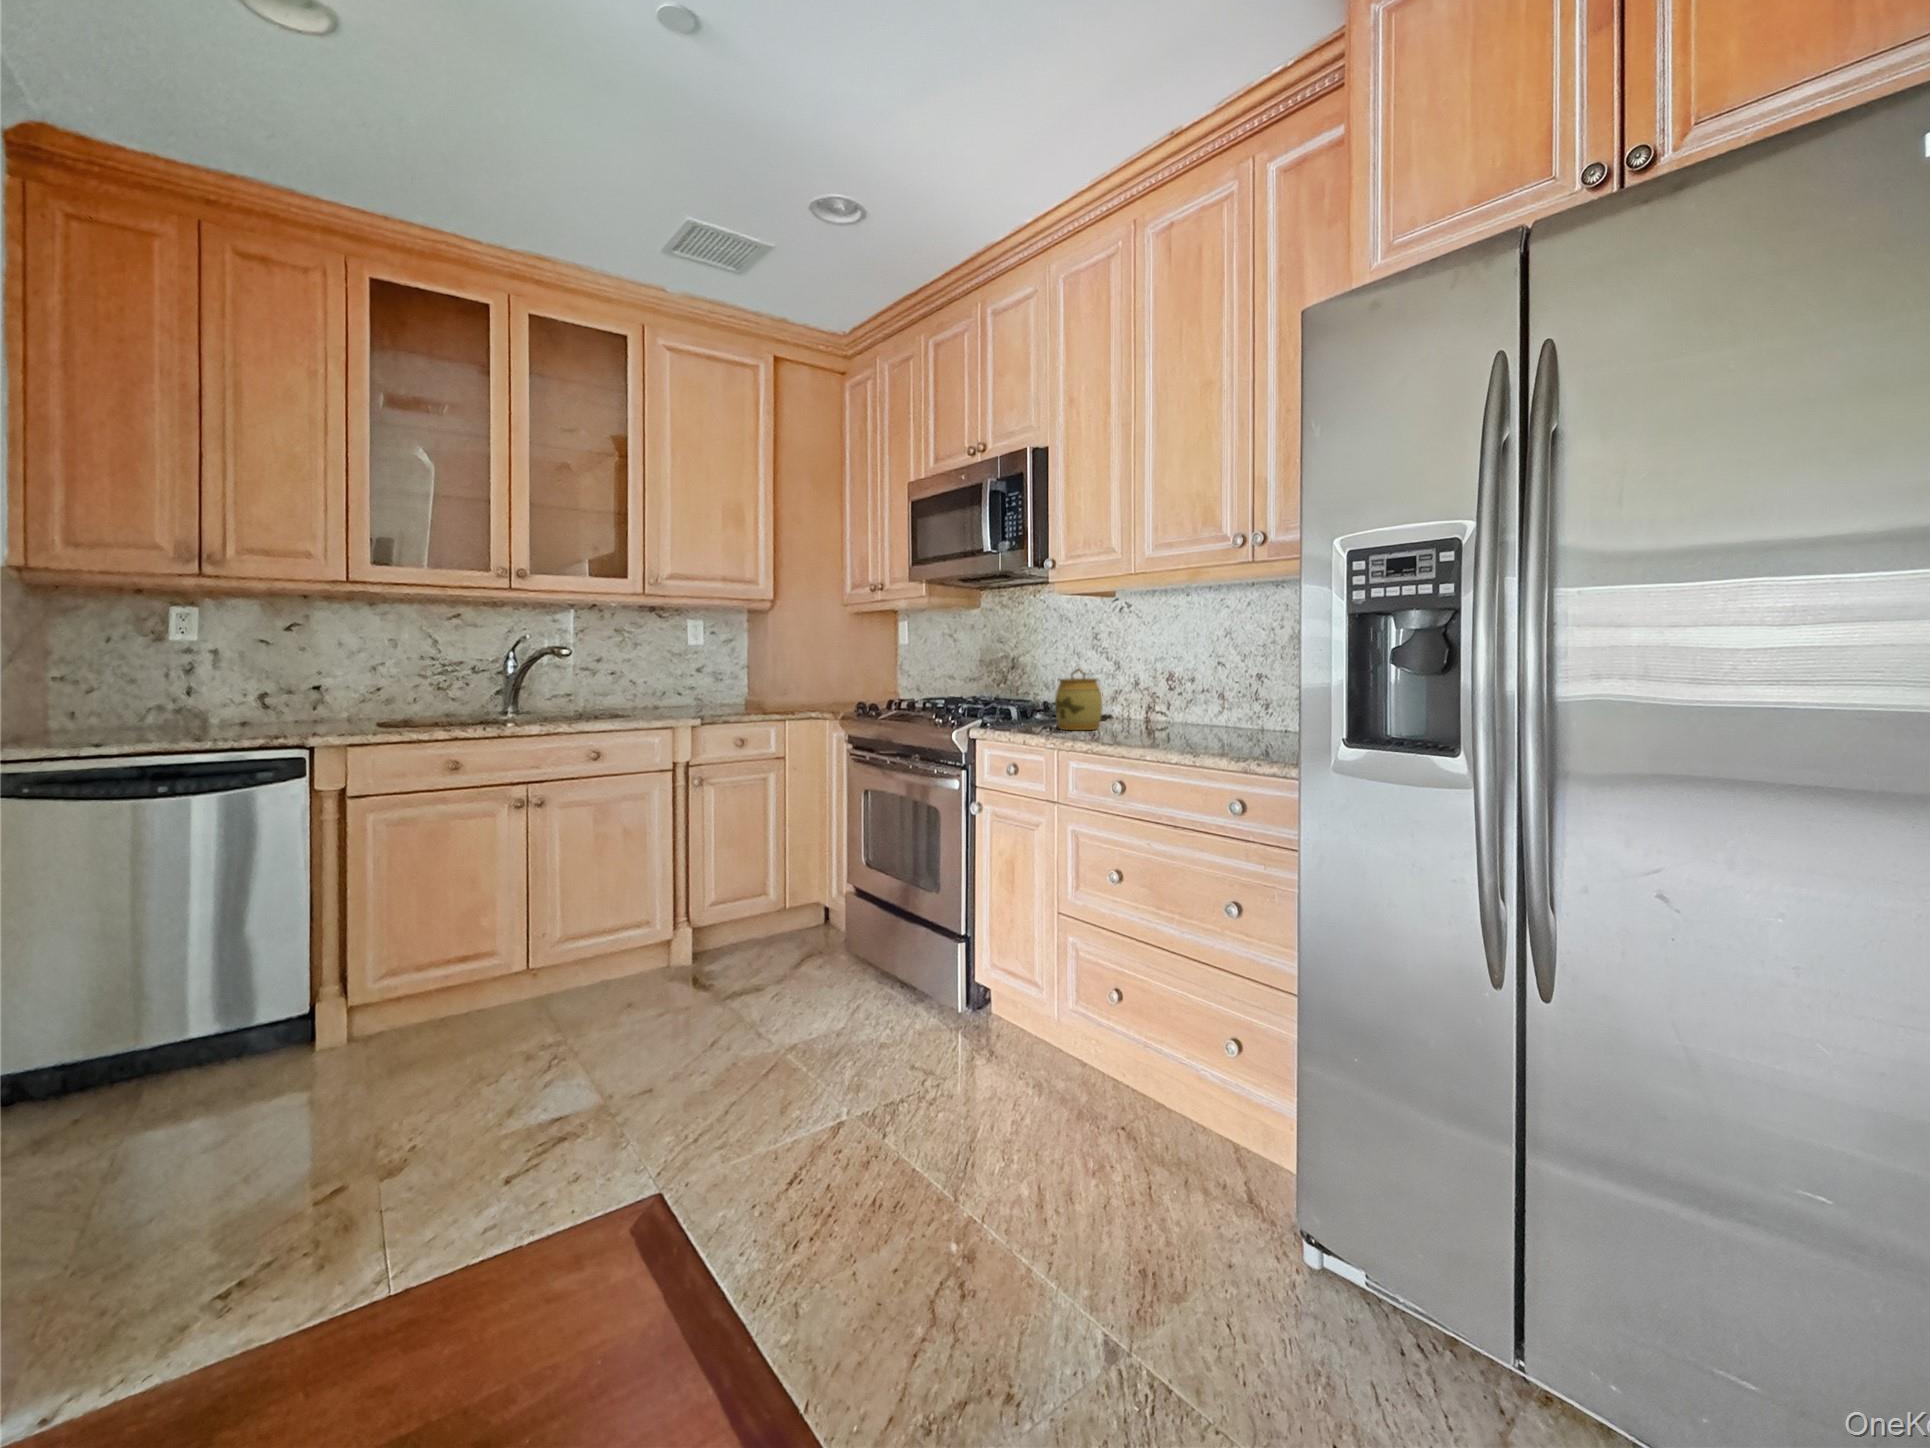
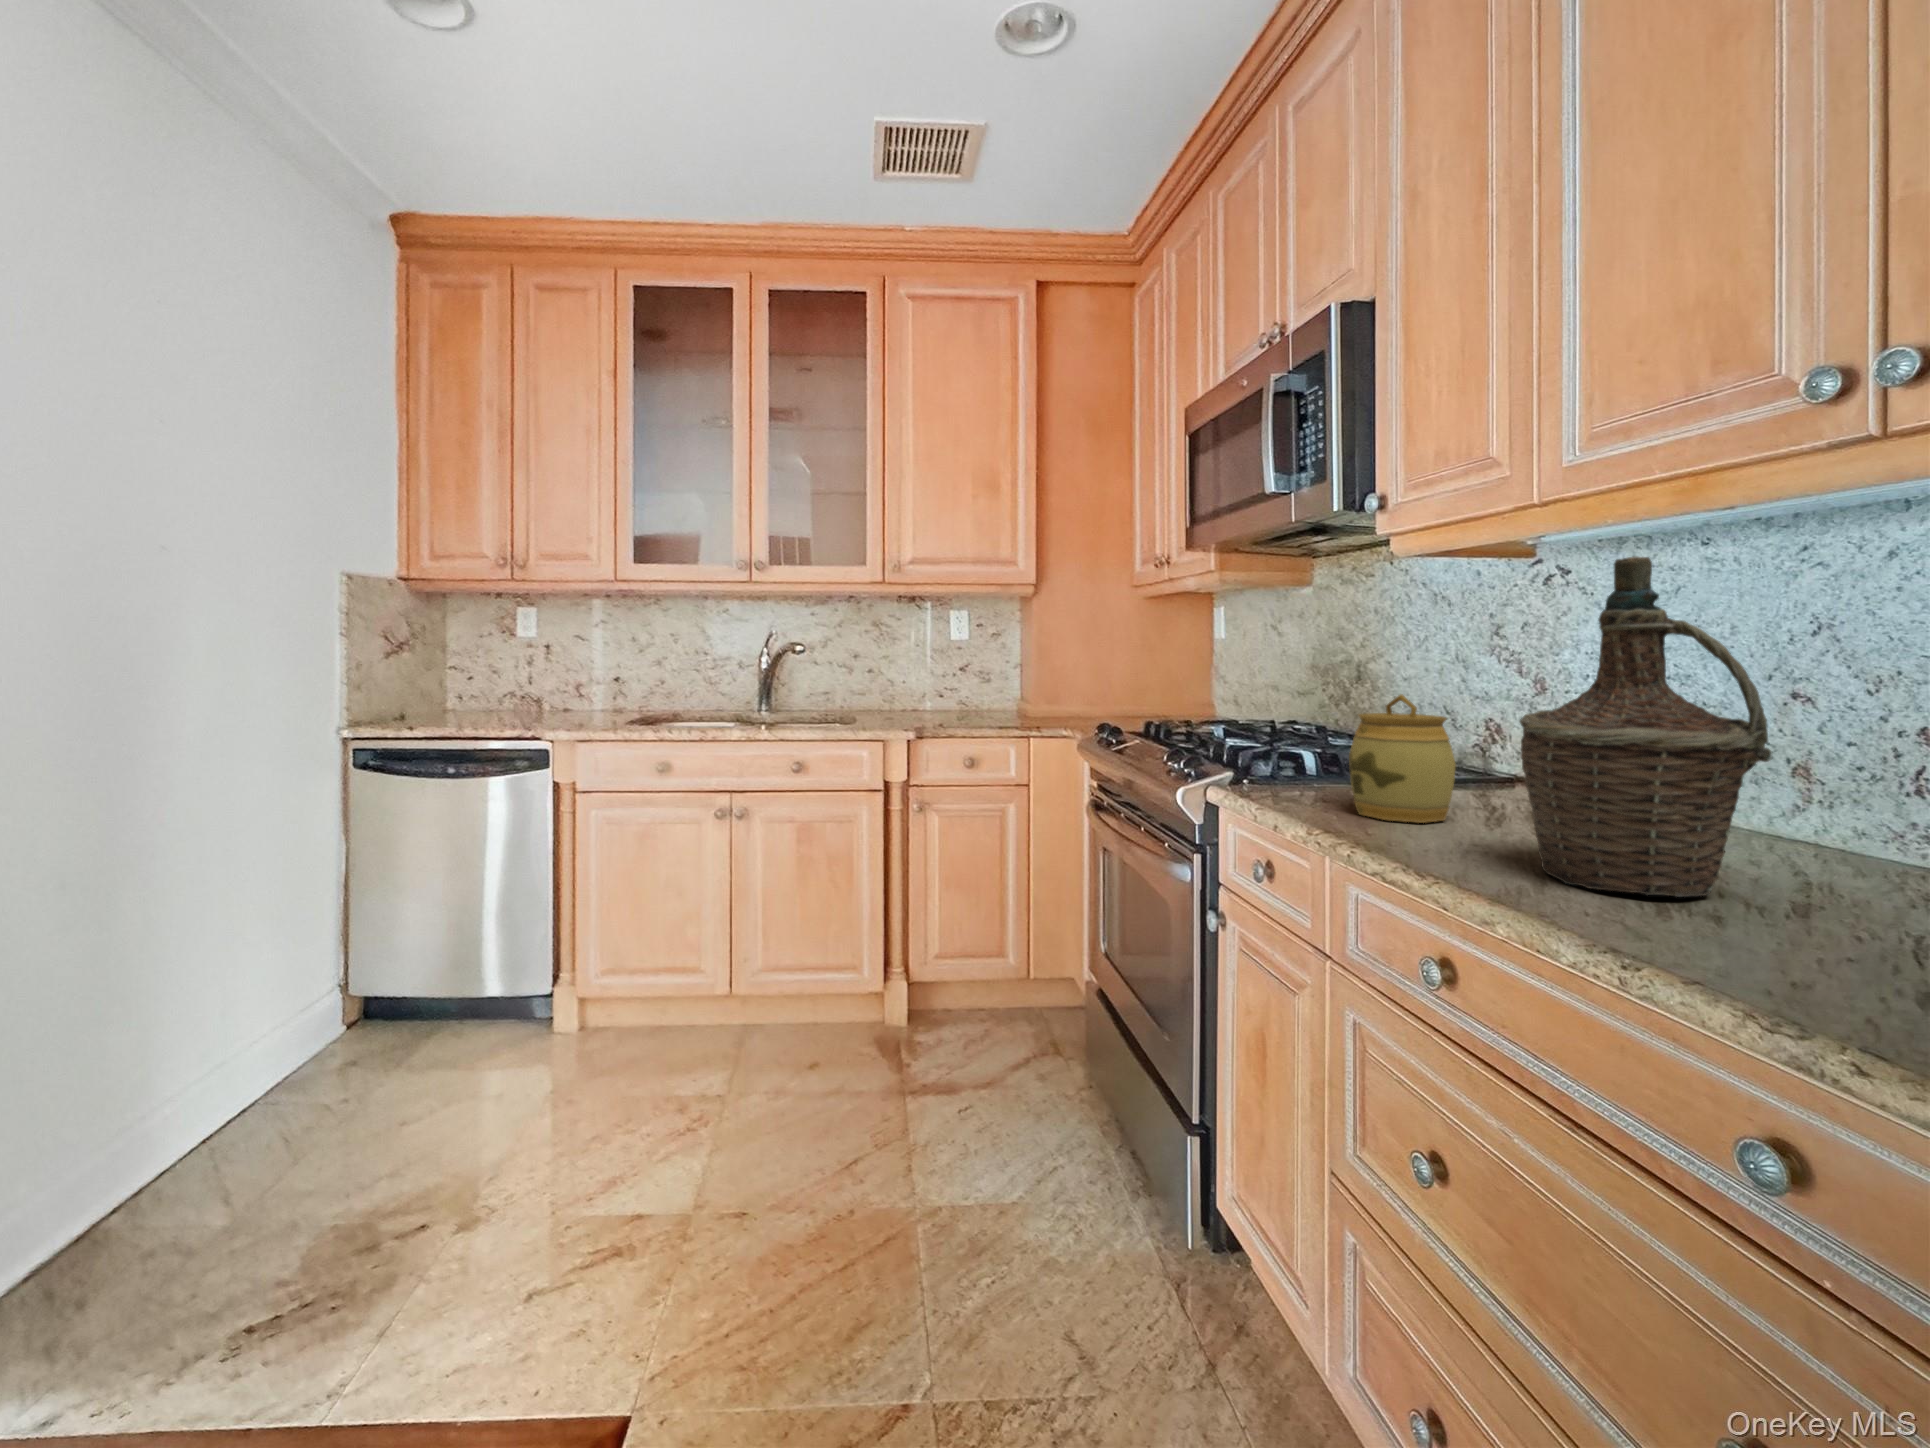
bottle: none [1137,606,1214,739] -> present [1520,557,1772,897]

